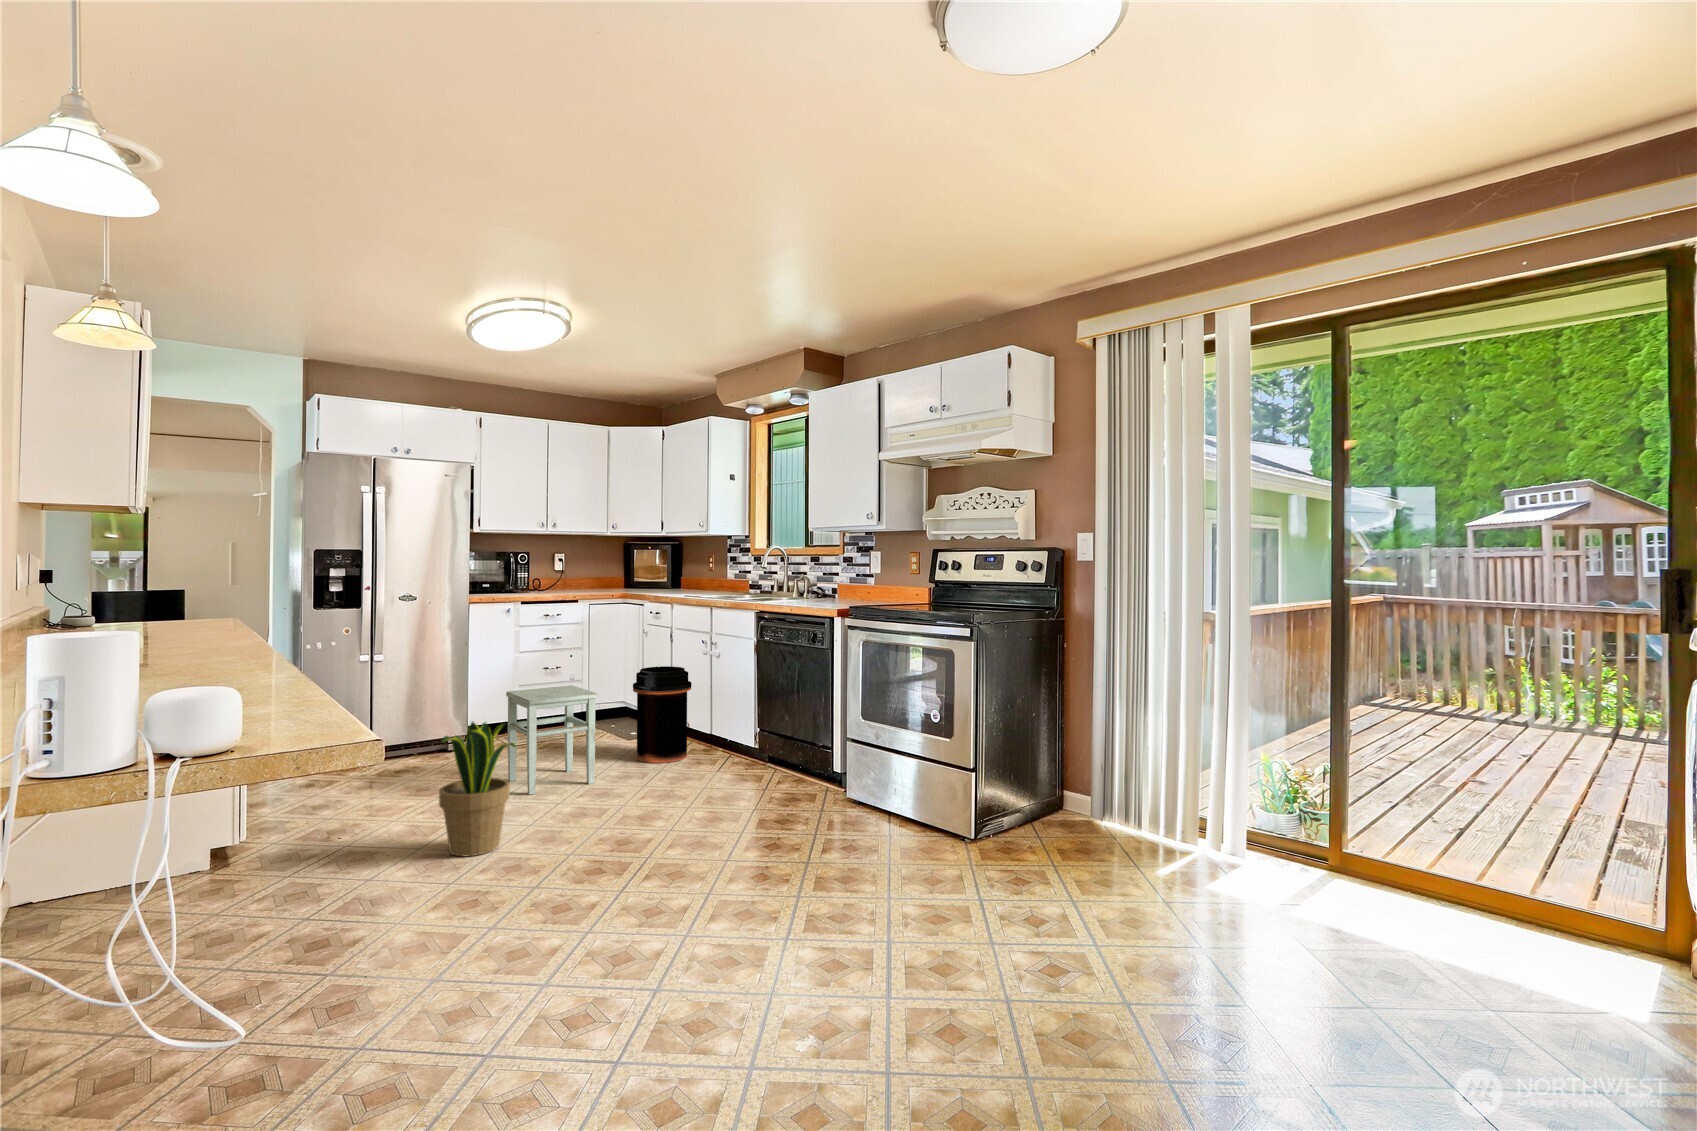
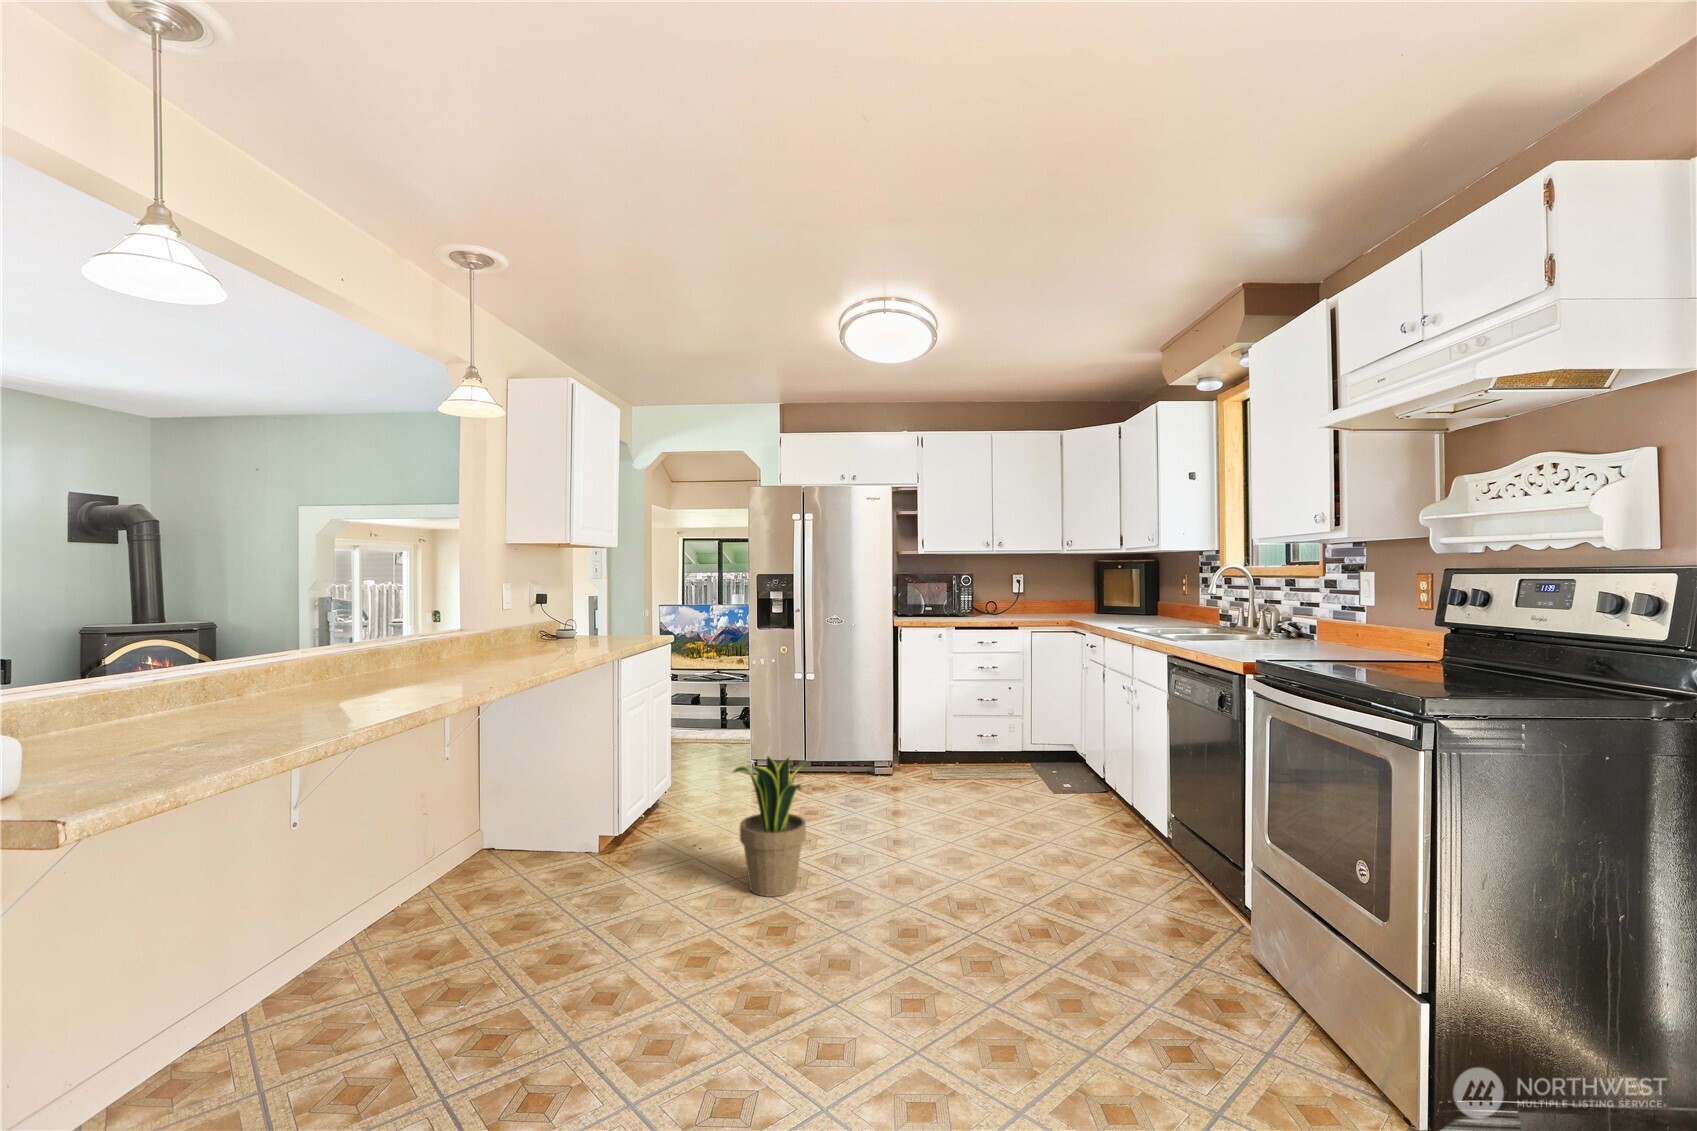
trash can: present [633,666,691,763] -> none [1025,712,1097,832]
stool: present [506,685,597,795] -> none [881,722,958,839]

